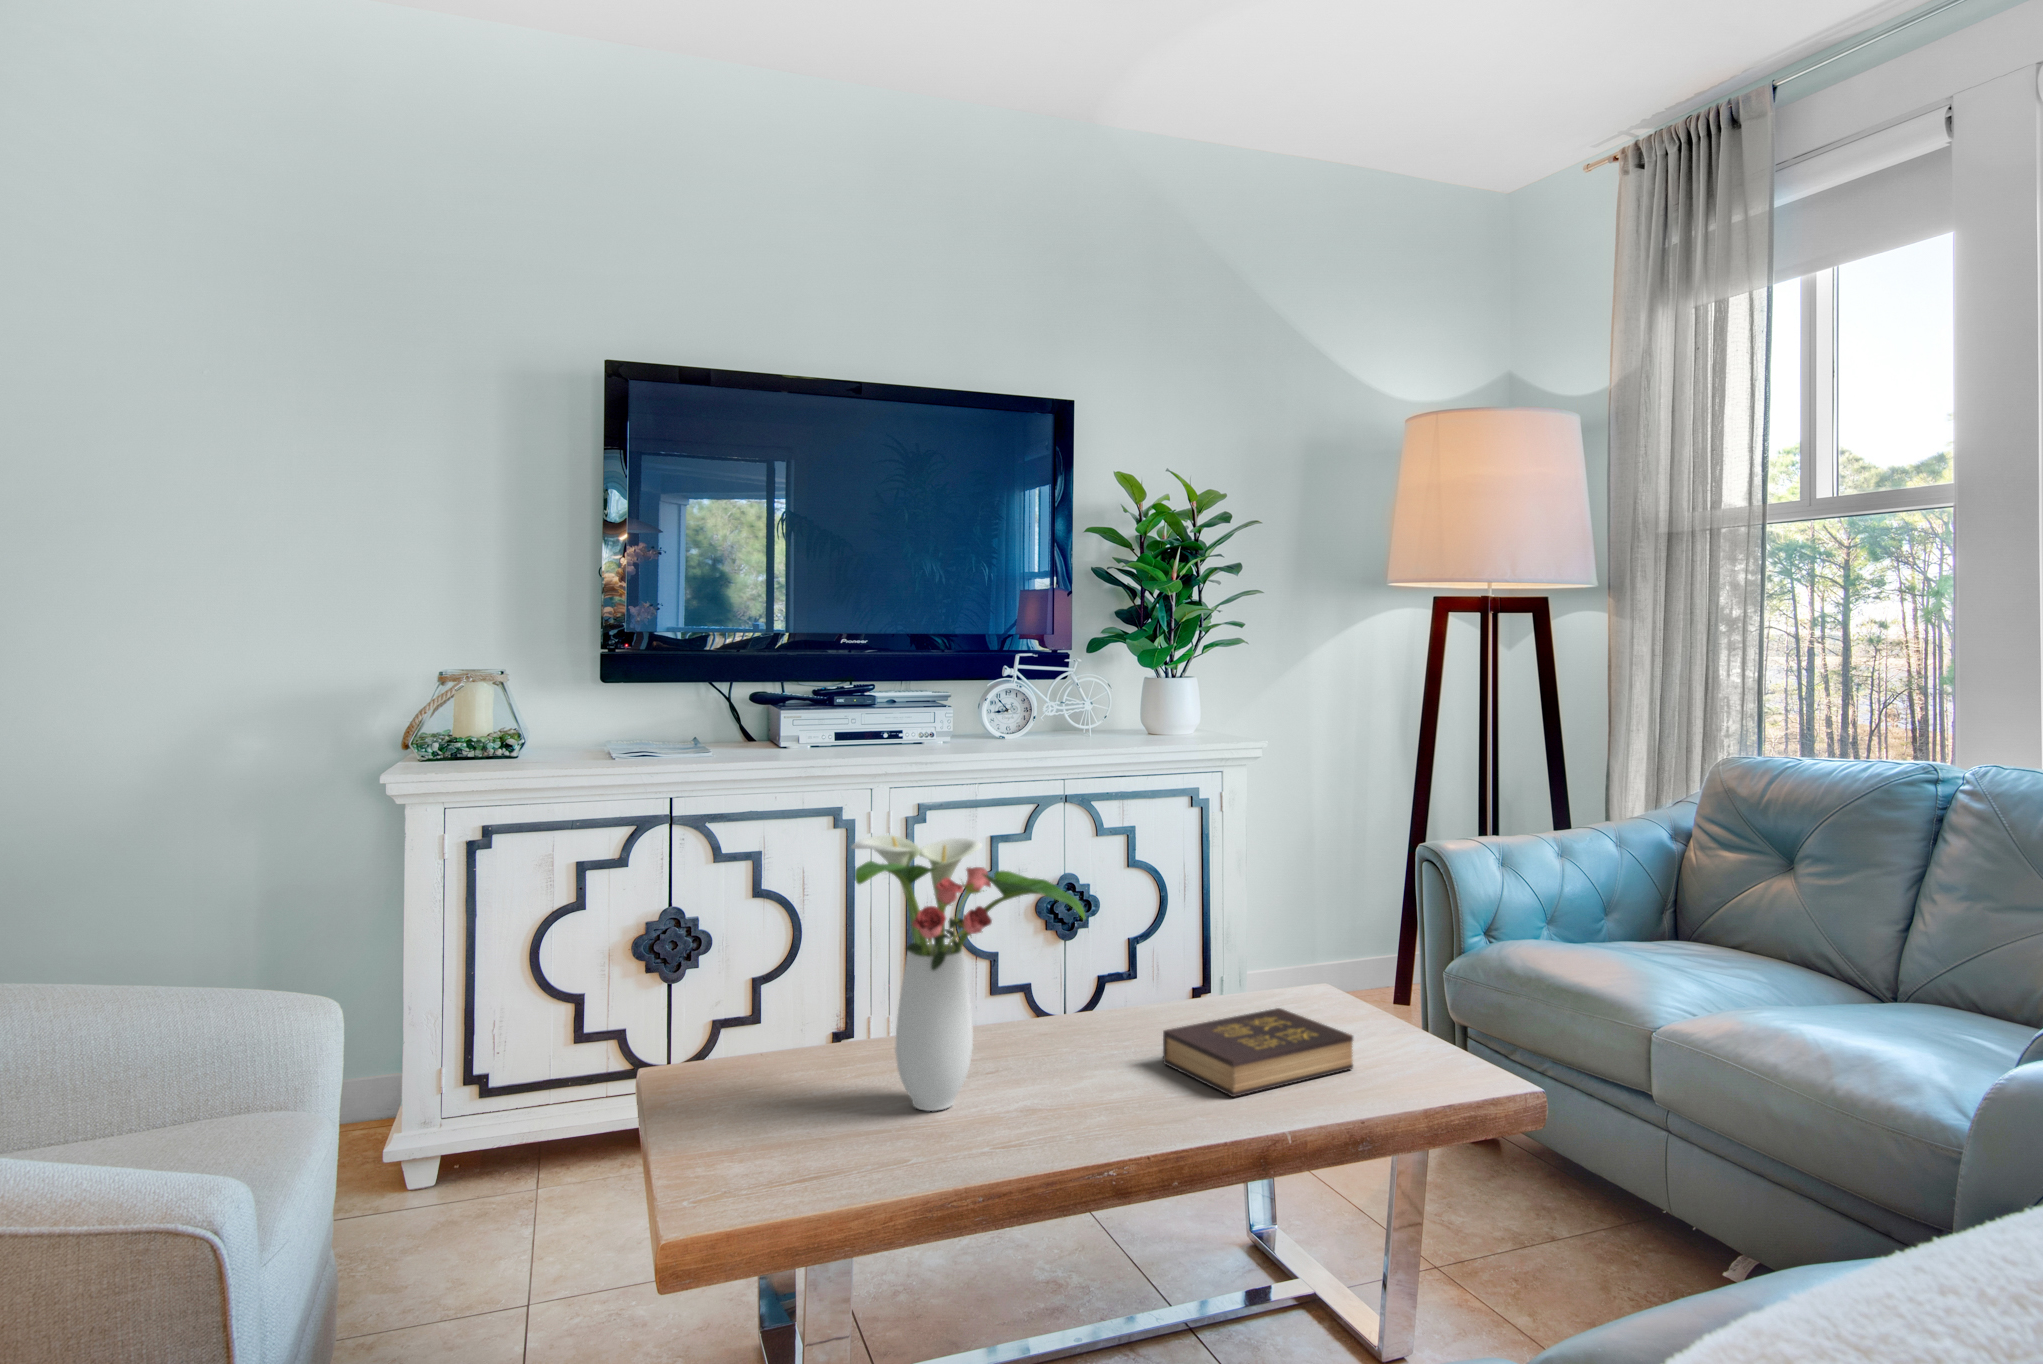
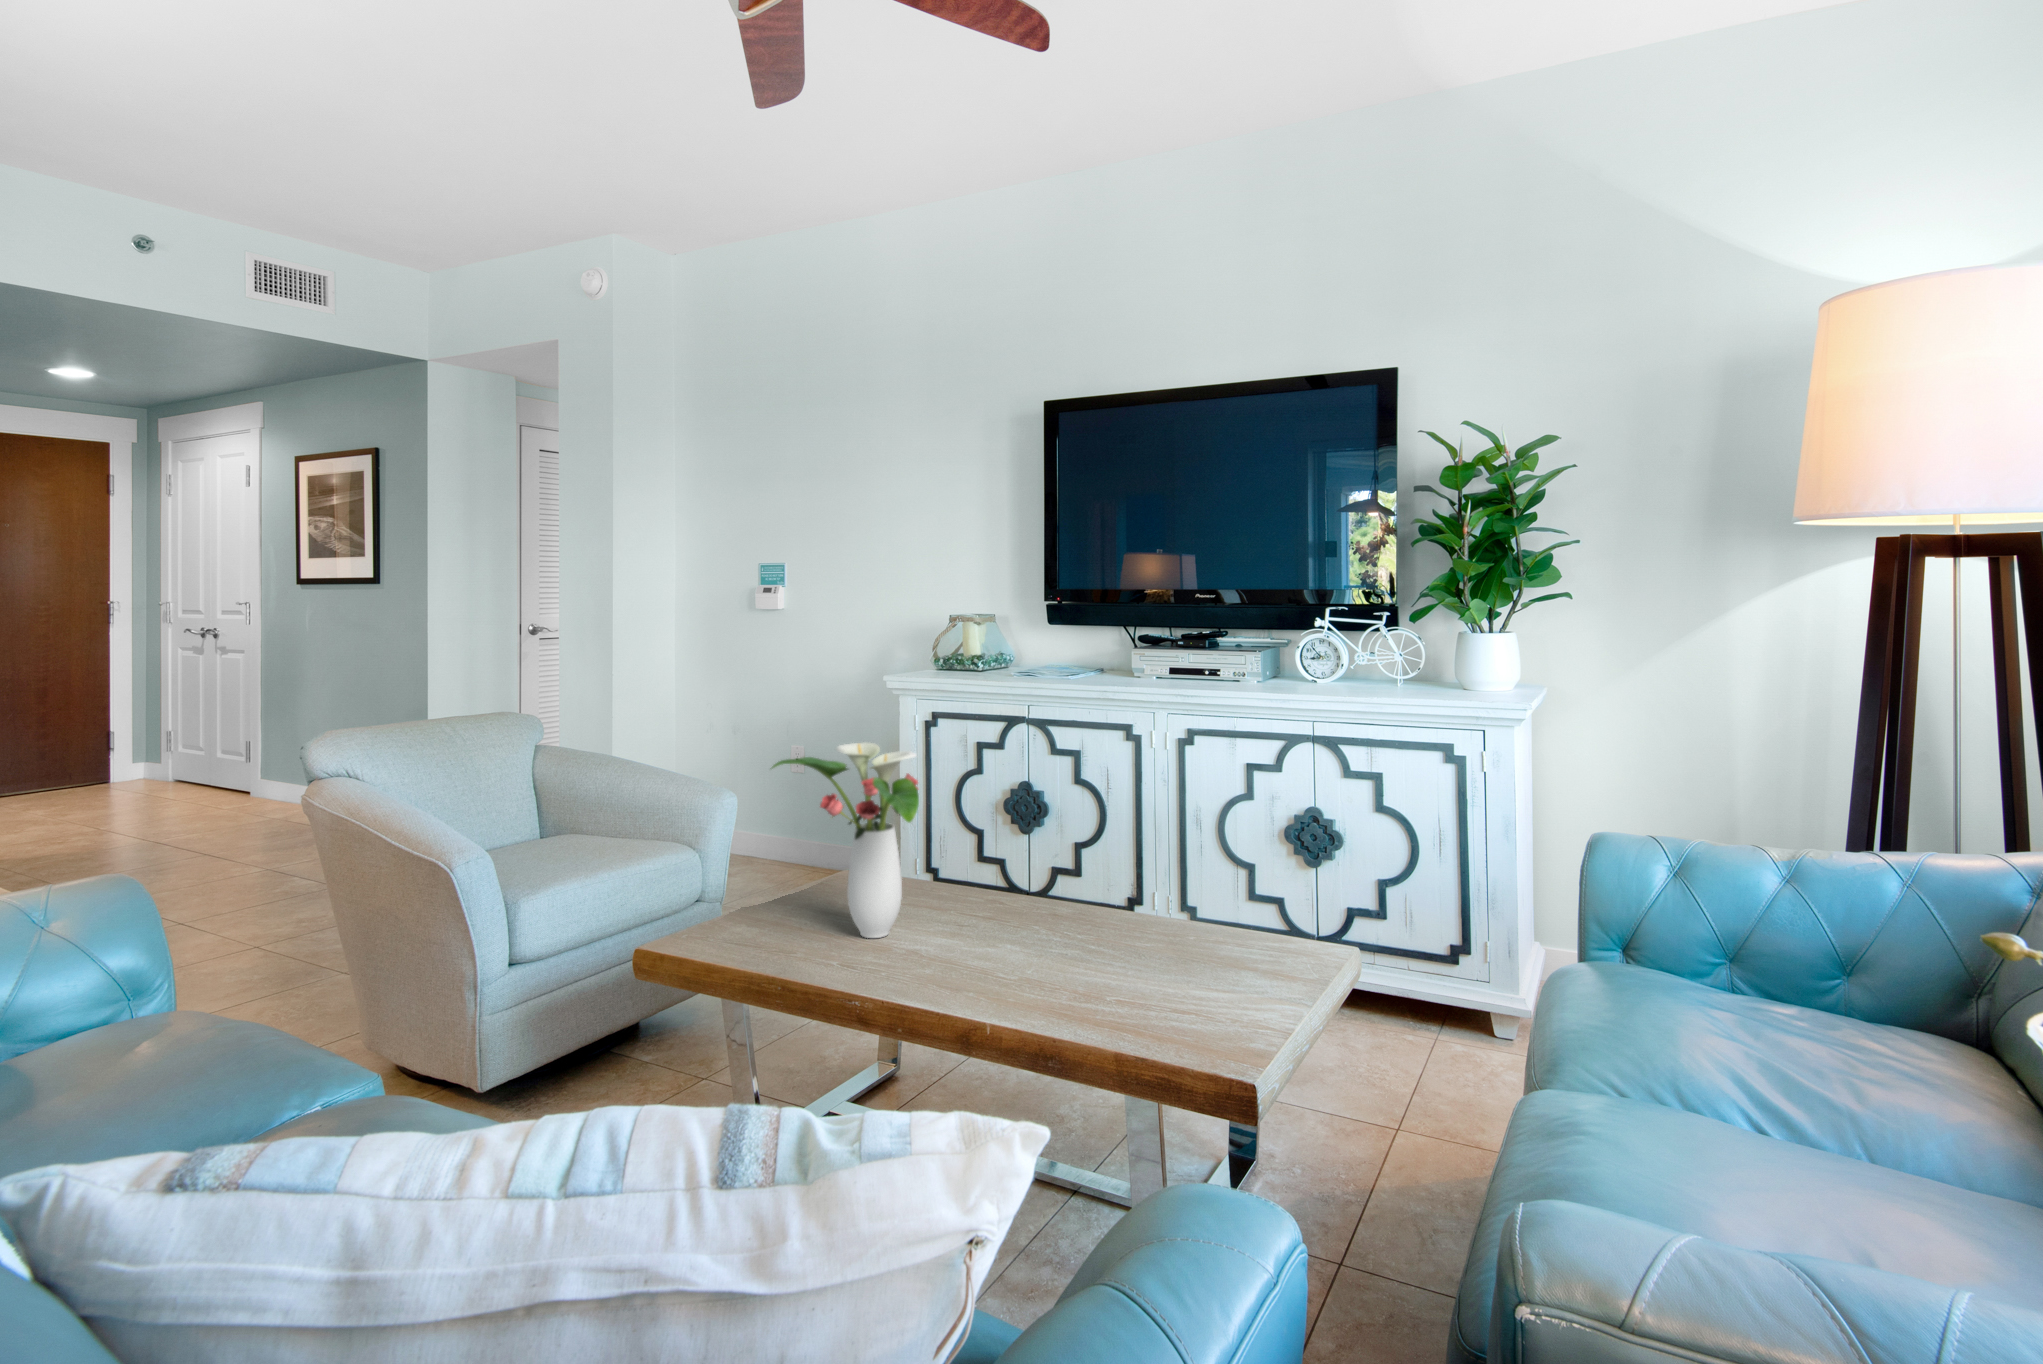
hardback book: present [1163,1008,1353,1097] -> none [1023,930,1172,1006]

